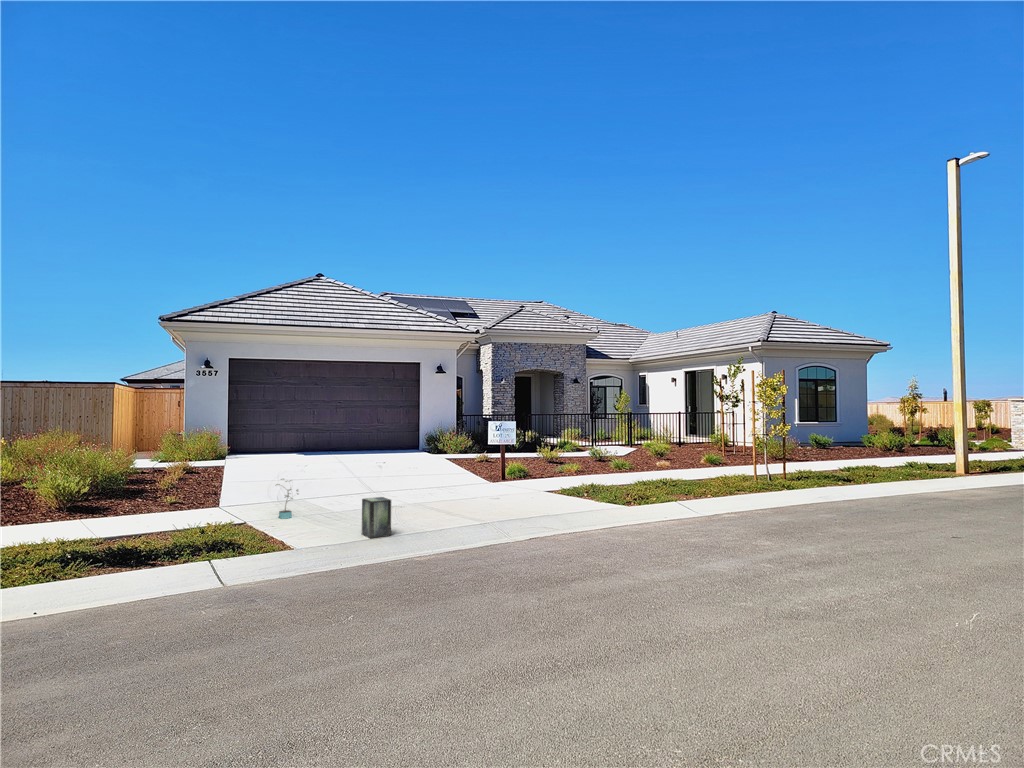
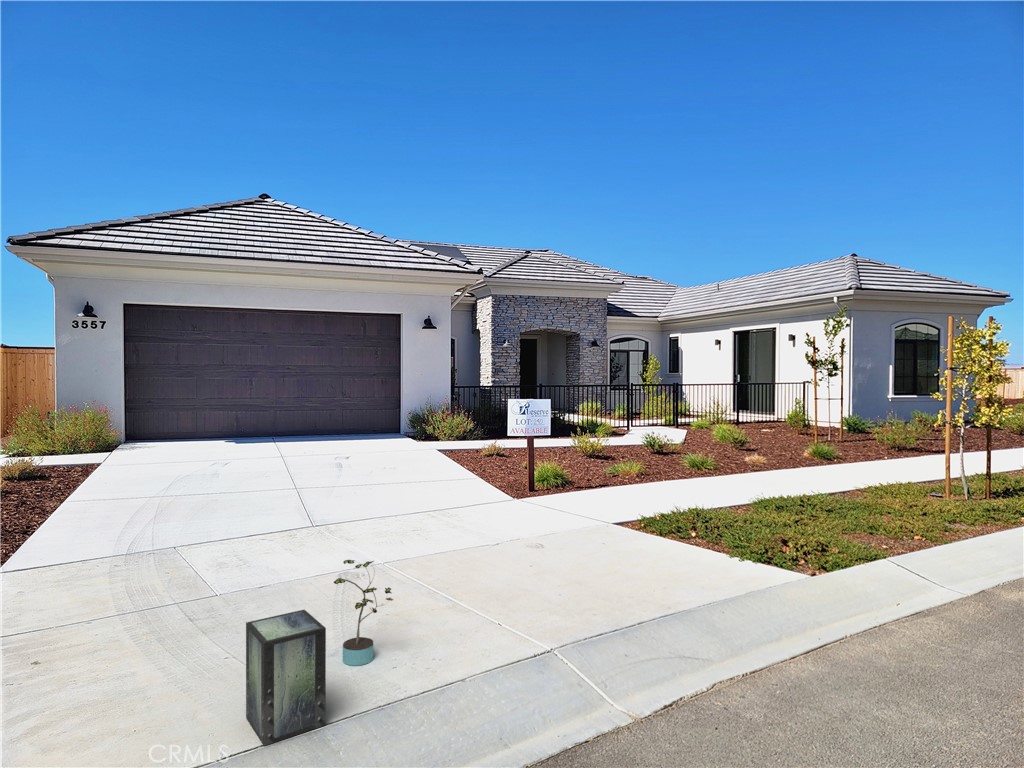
potted plant: present [276,479,298,519] -> present [334,560,393,666]

